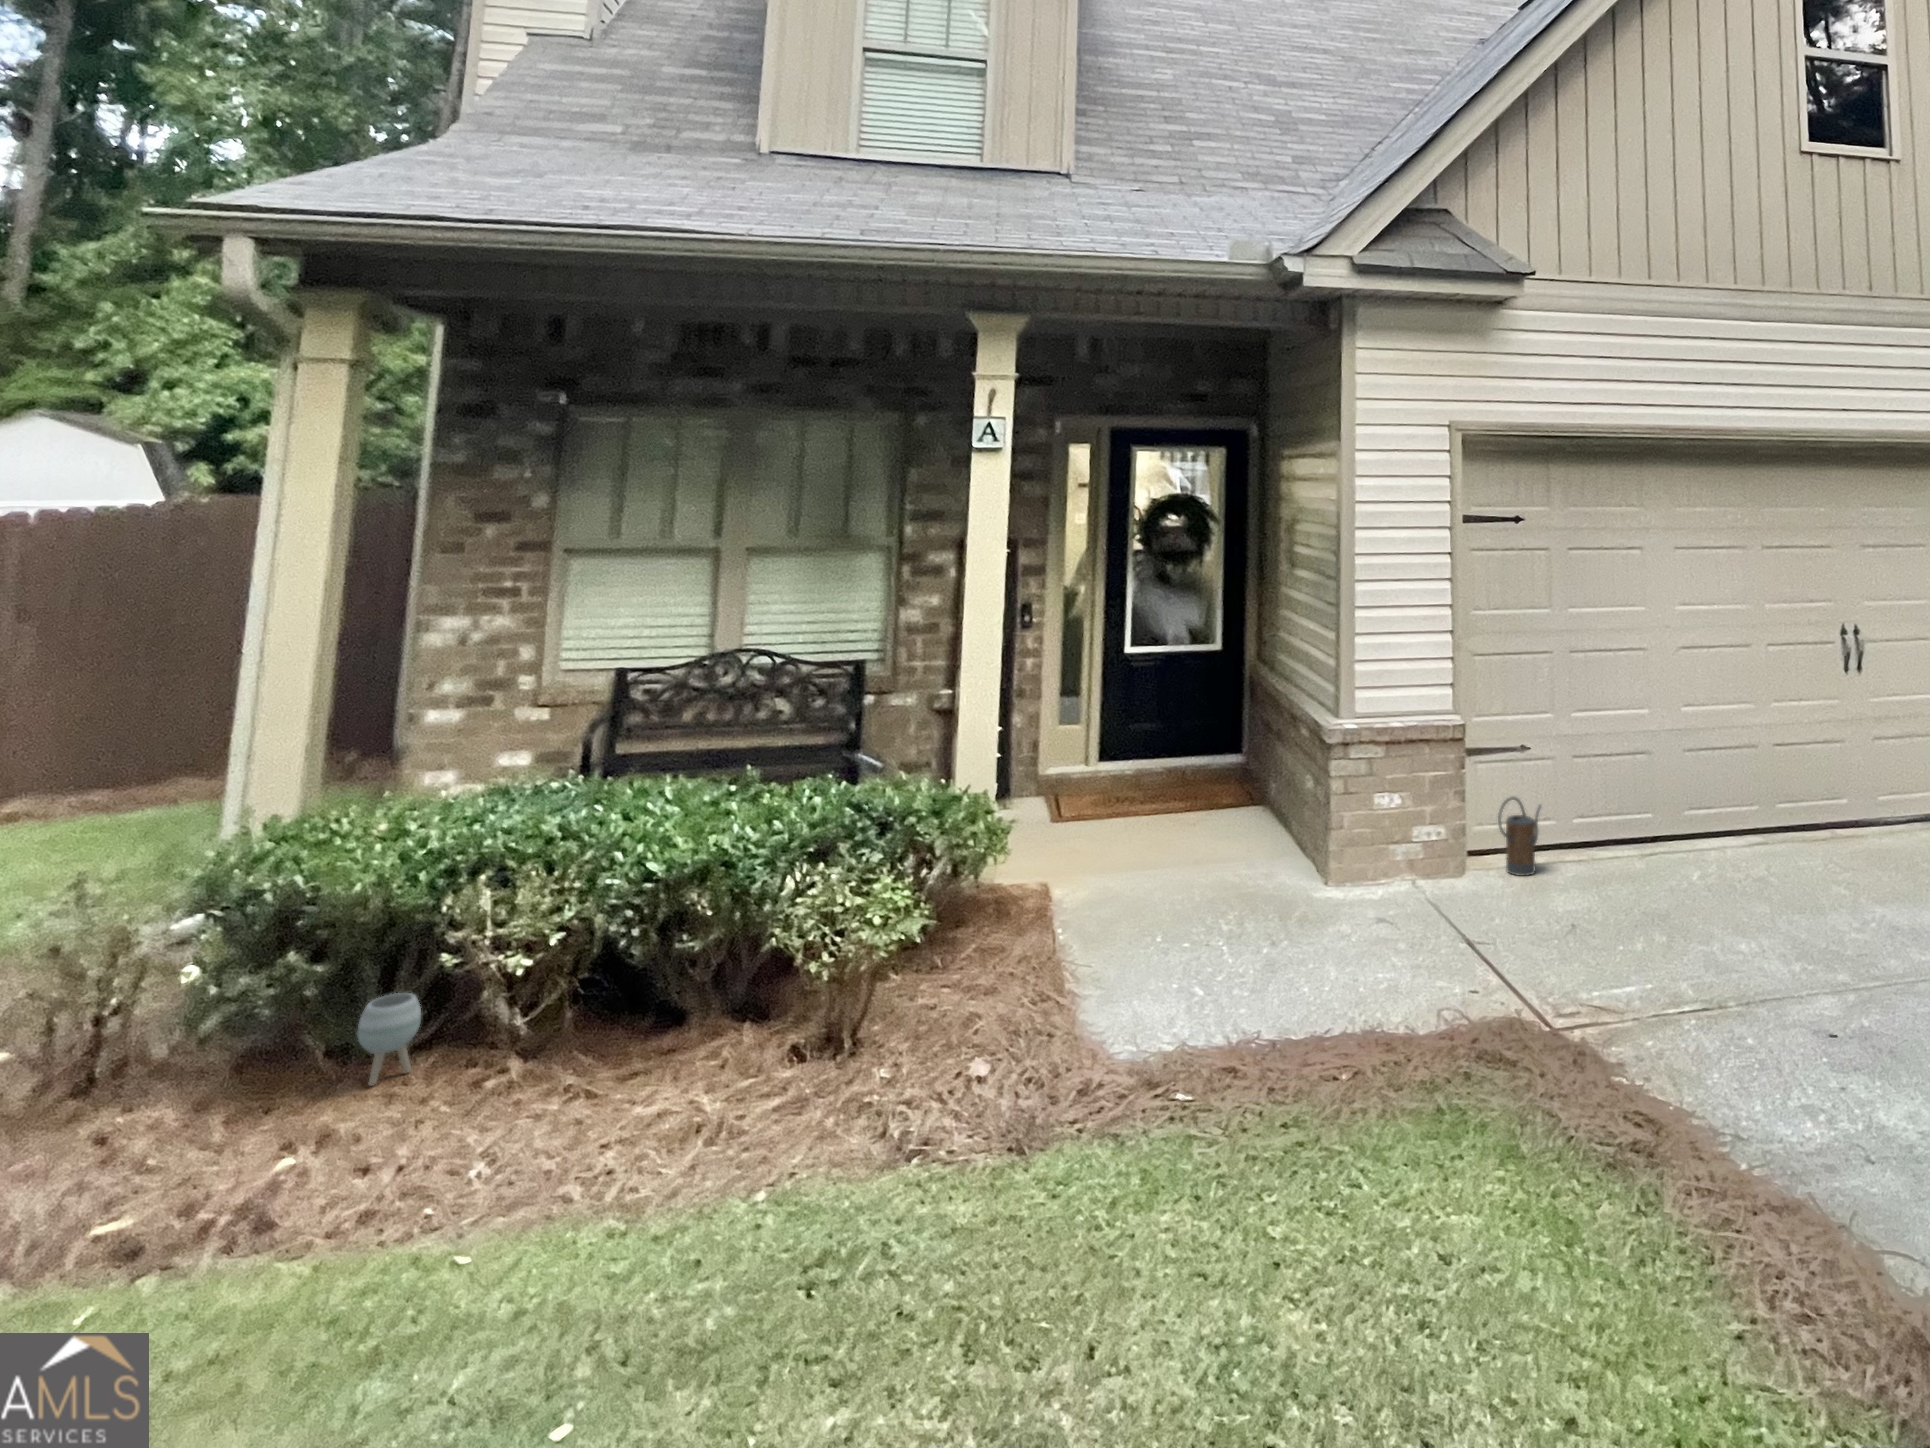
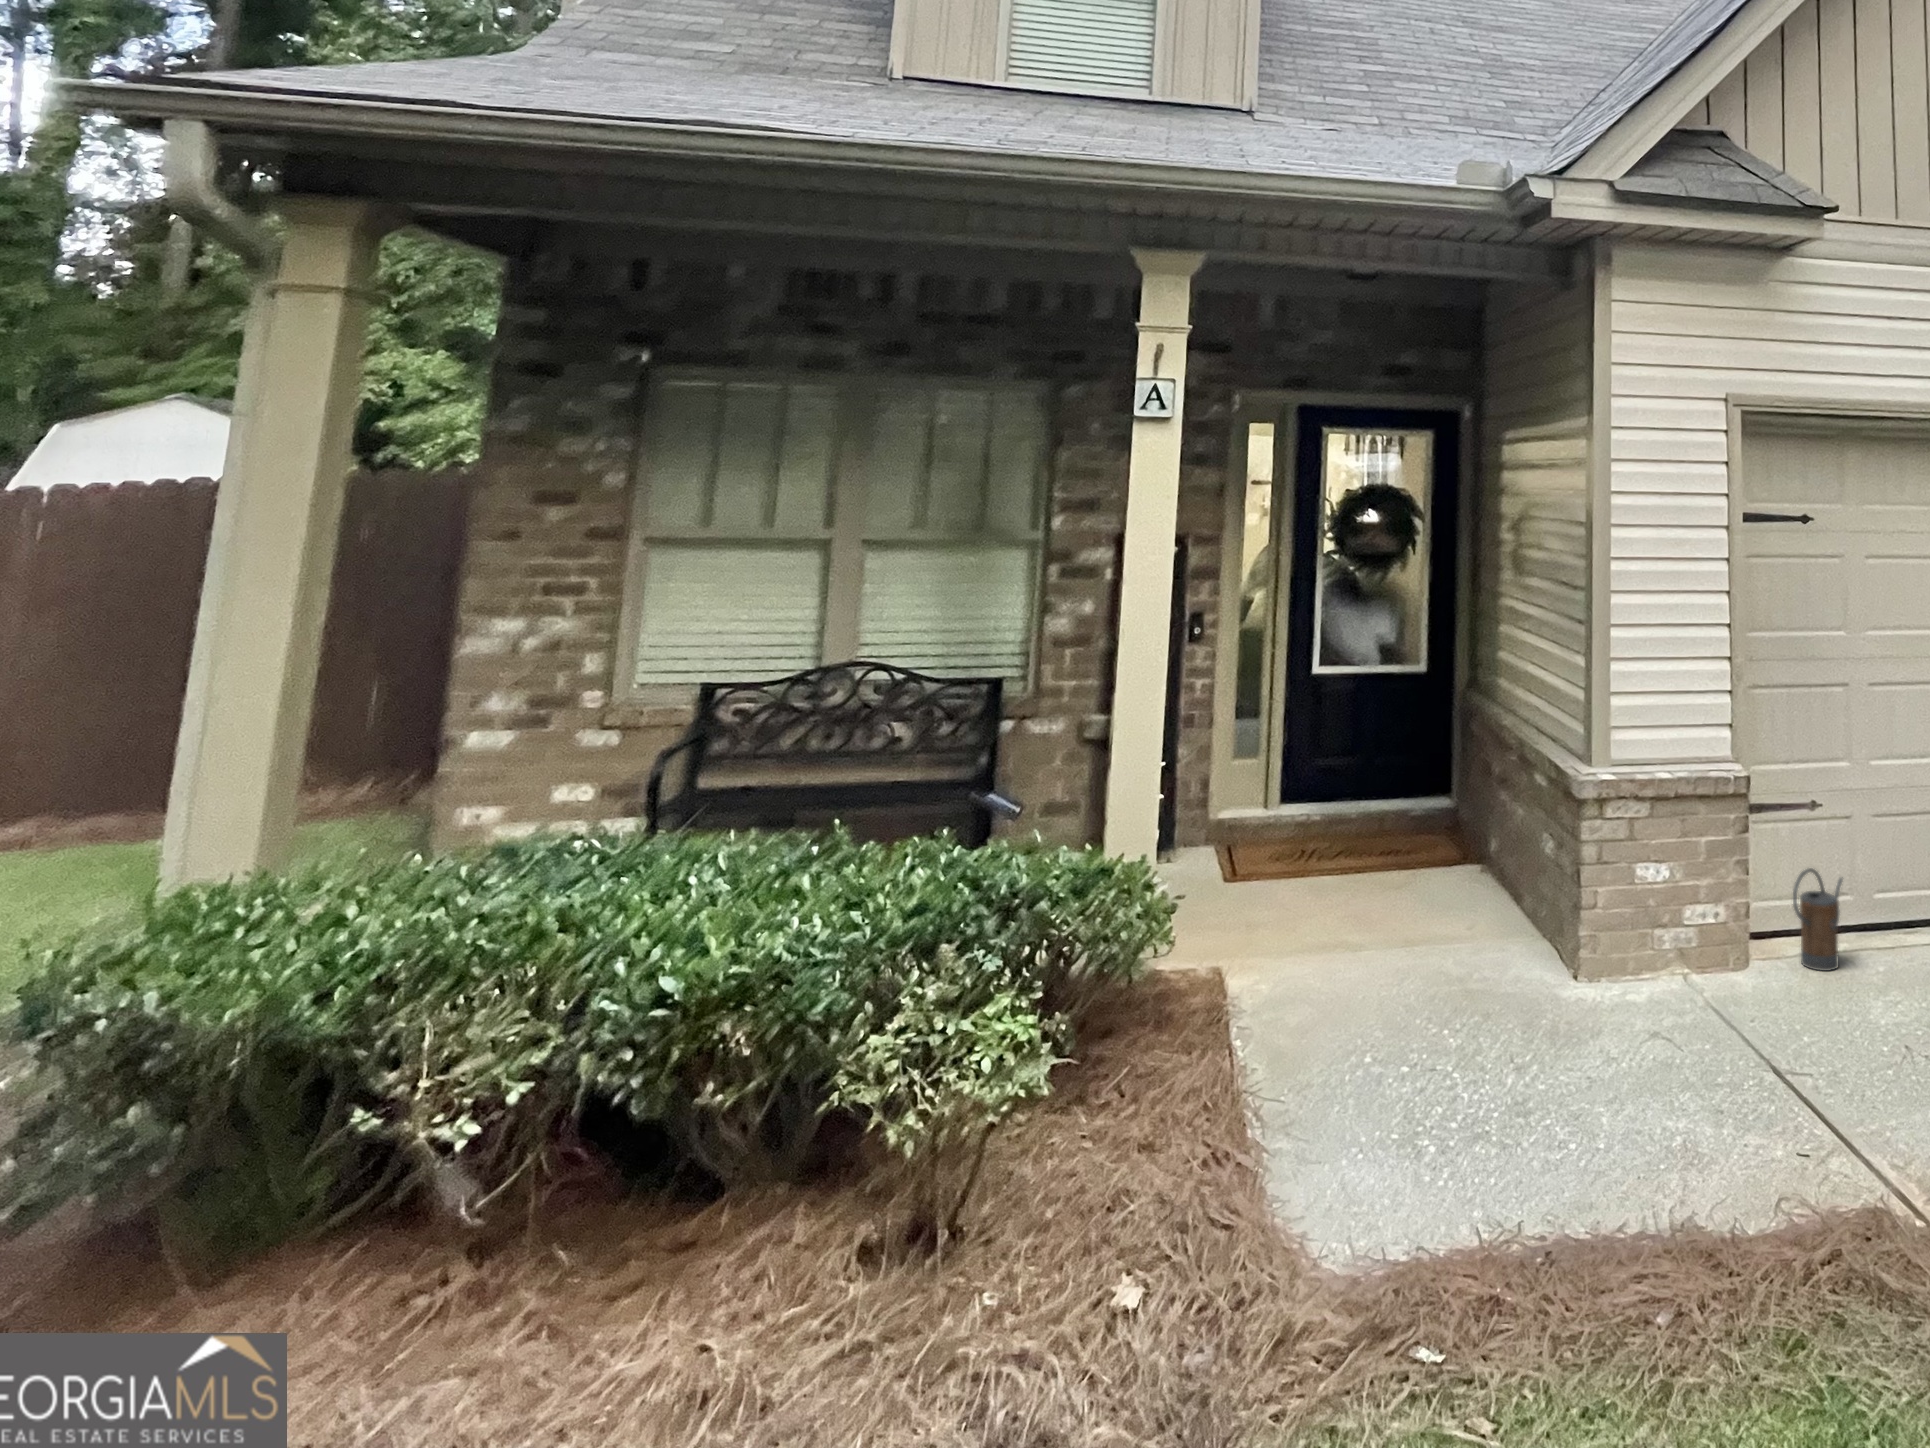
planter: present [357,993,421,1086] -> none [218,1165,321,1312]

